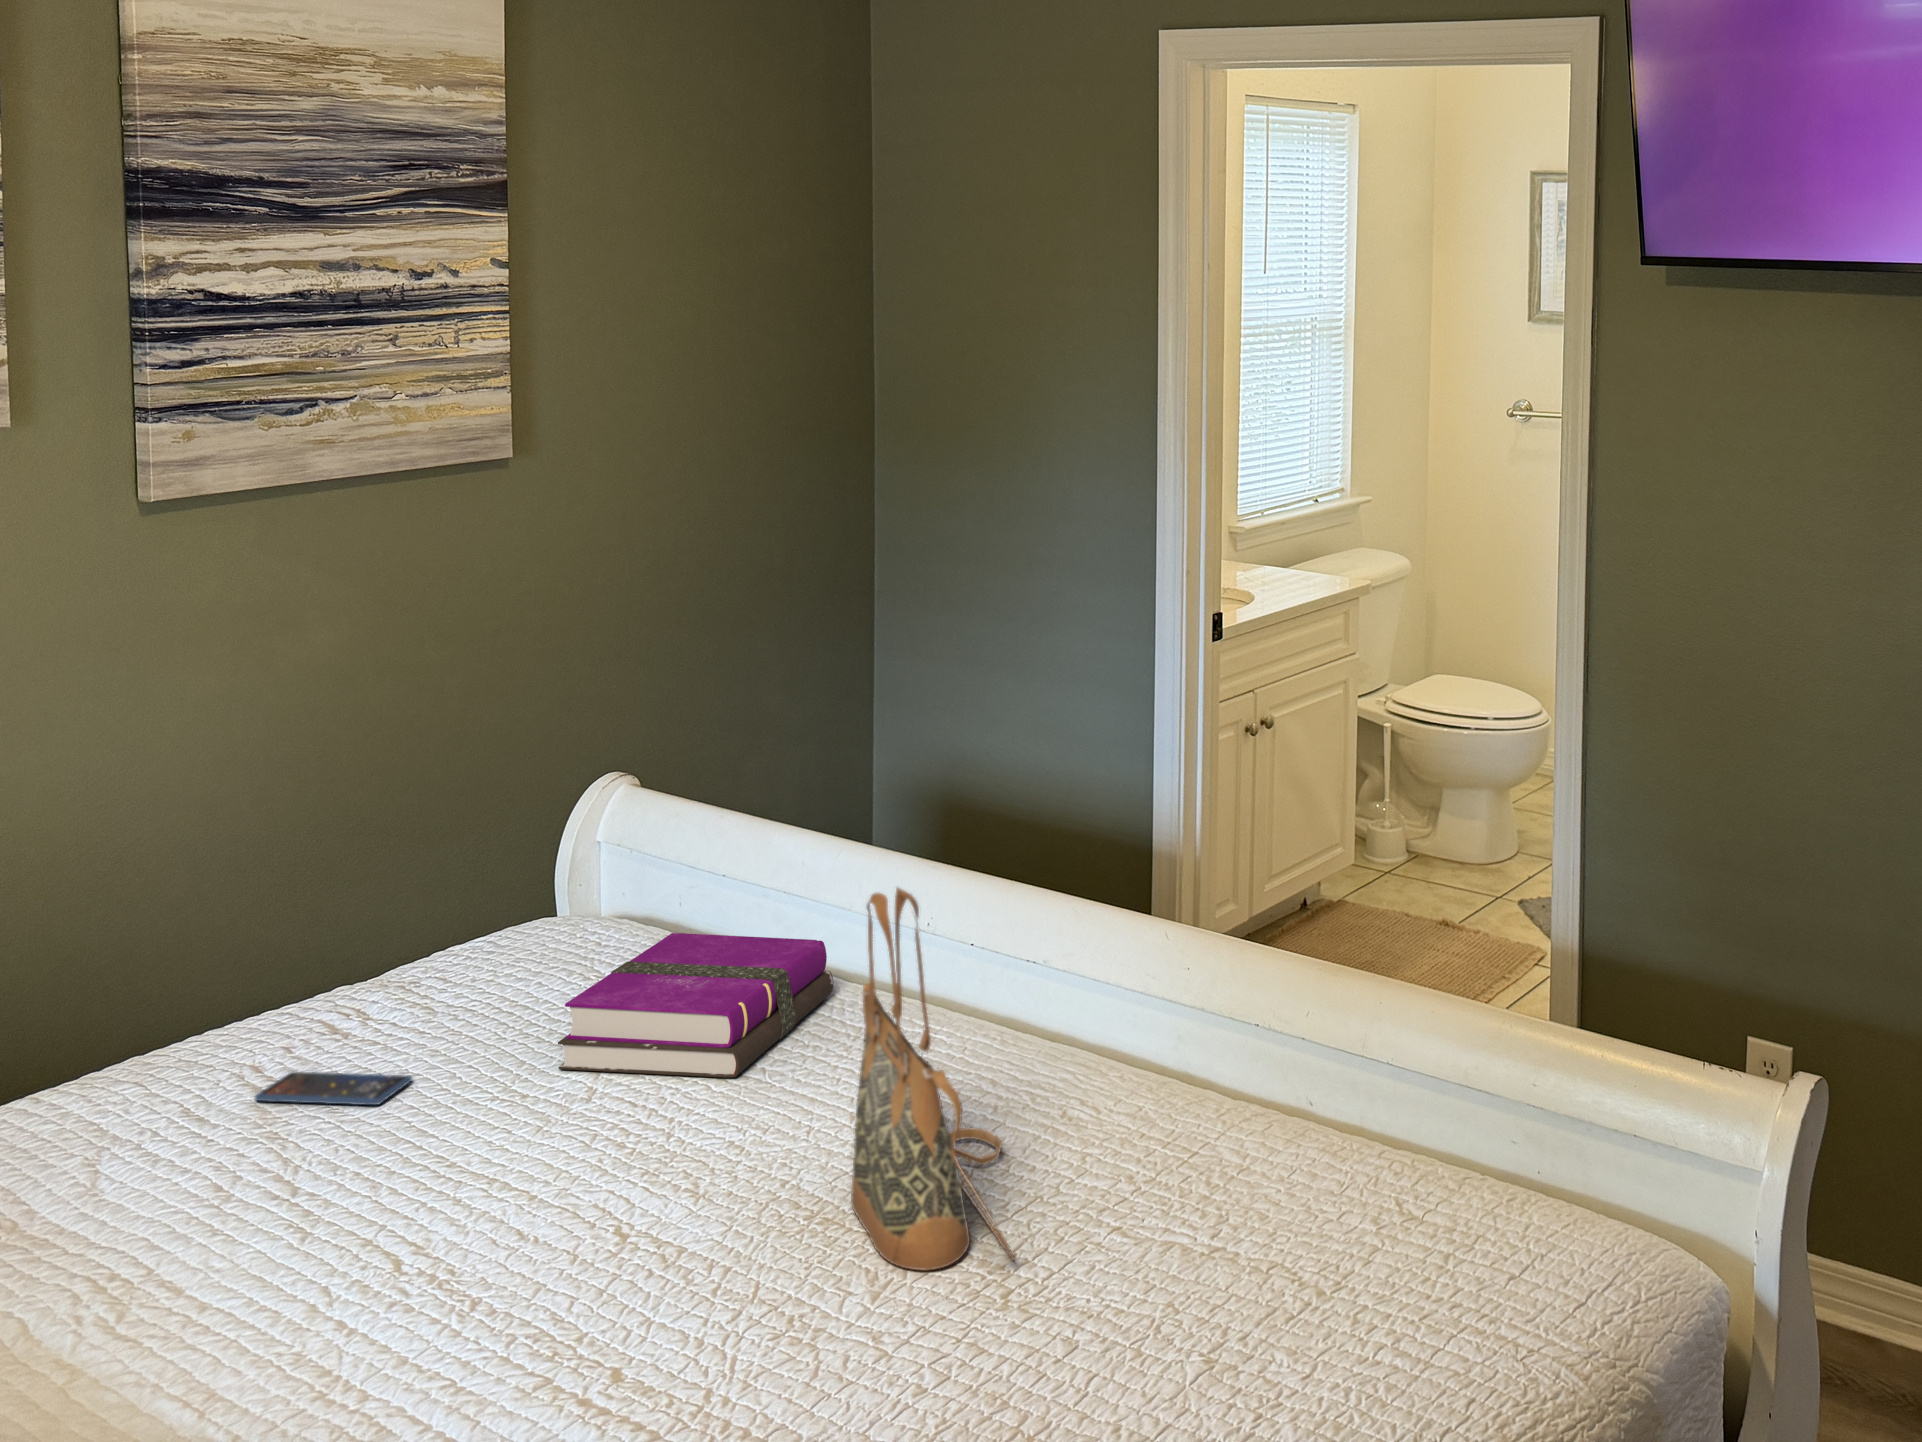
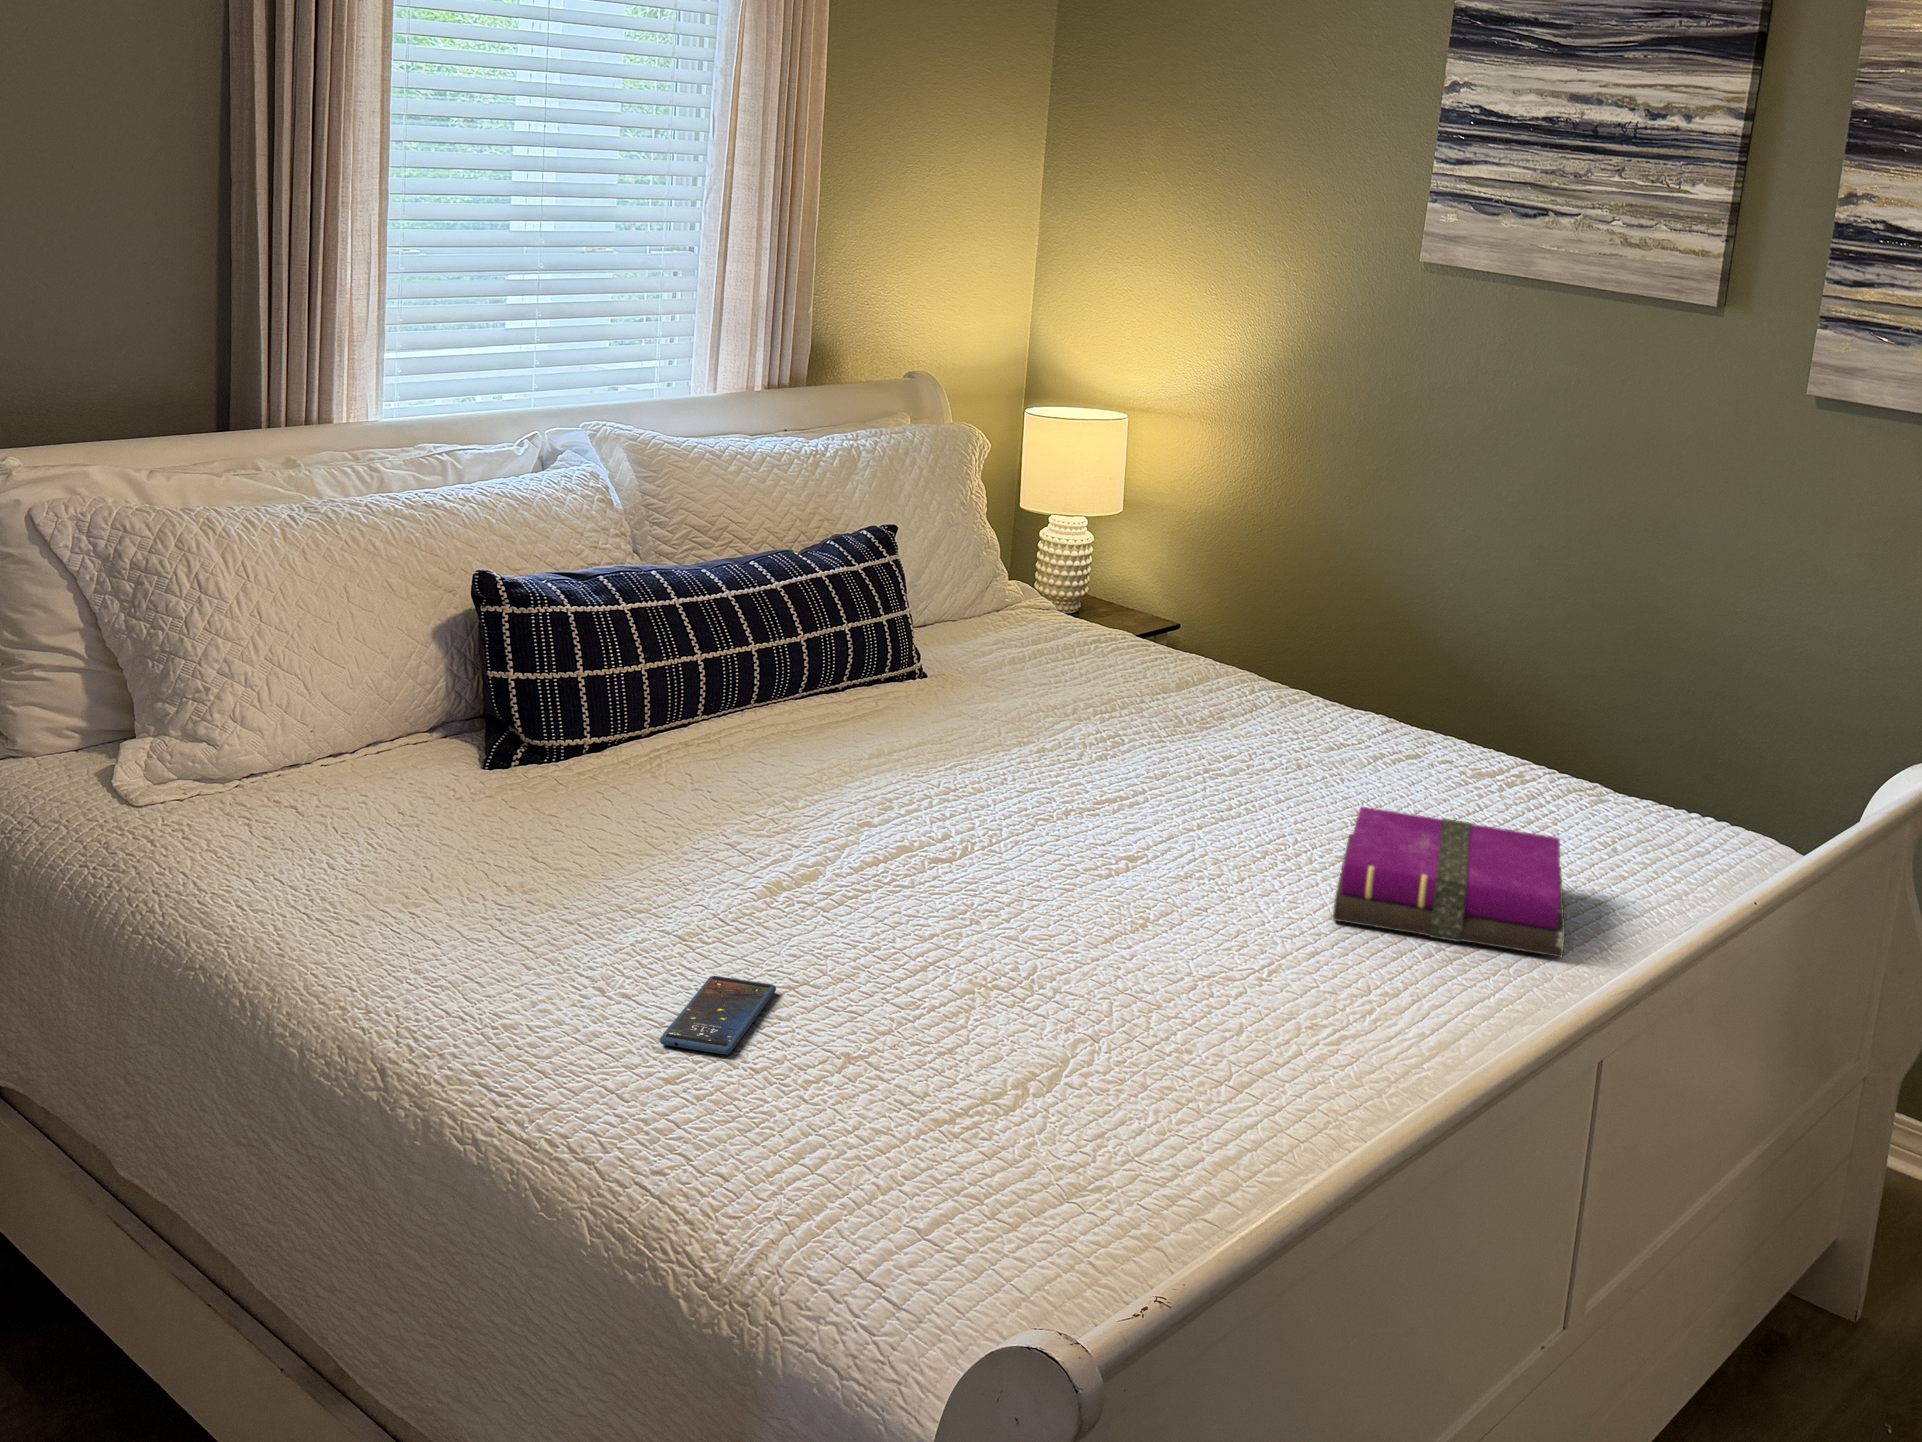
handbag: present [851,888,1015,1270] -> none [854,697,1180,1034]
smartphone: present [255,1072,412,1105] -> present [660,976,776,1054]

